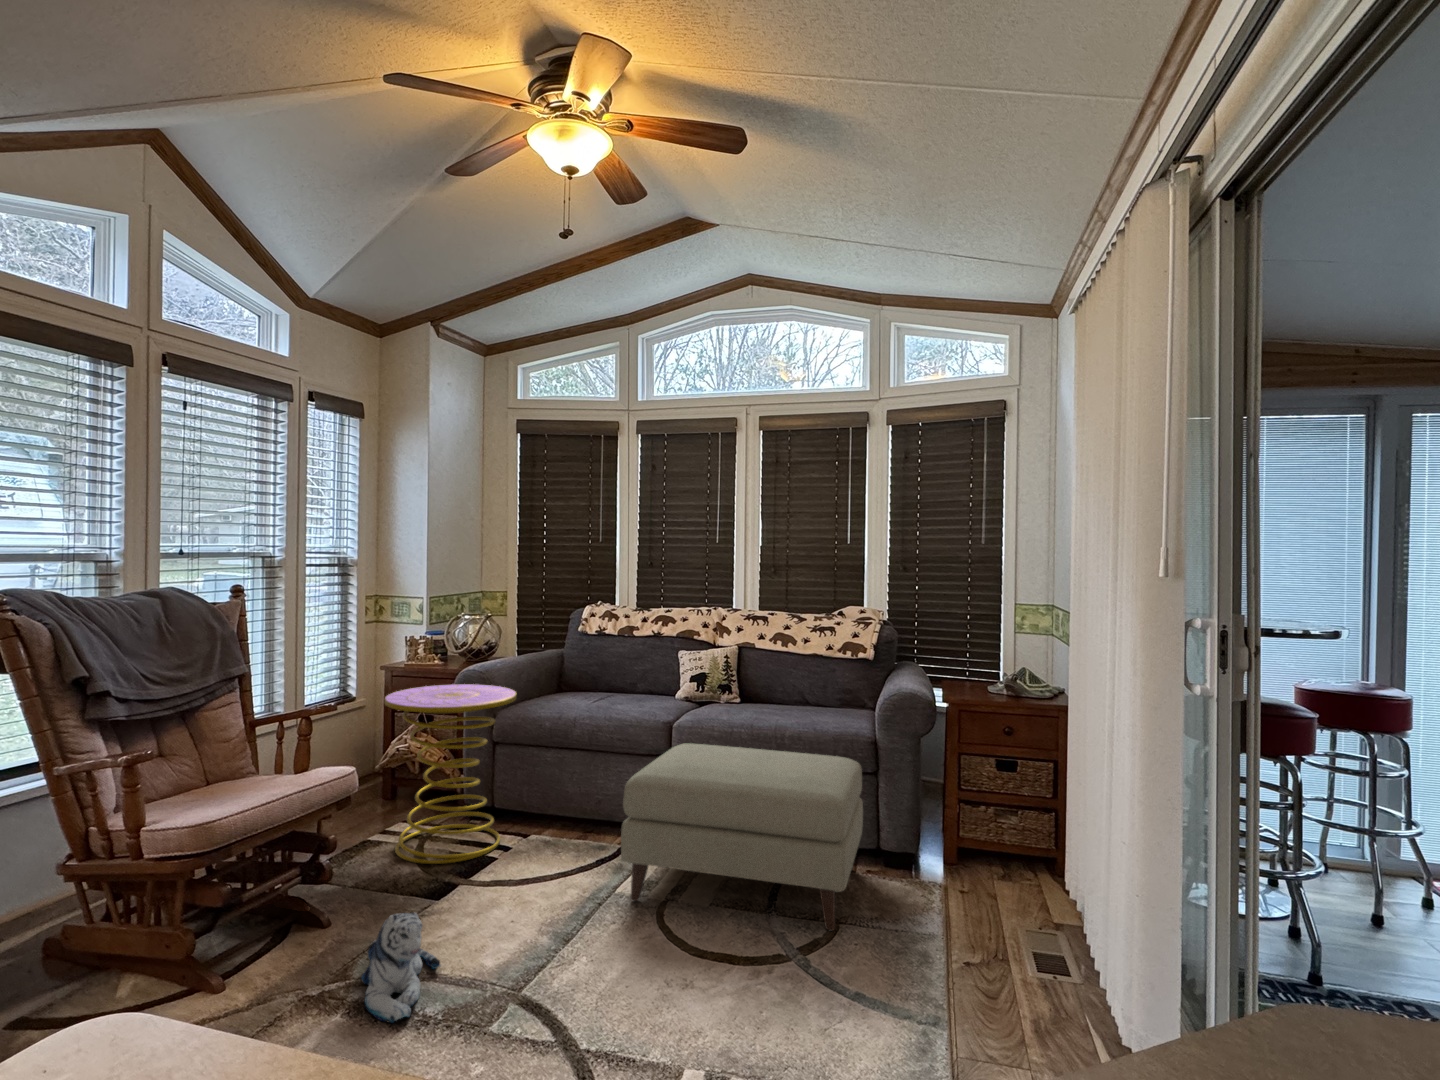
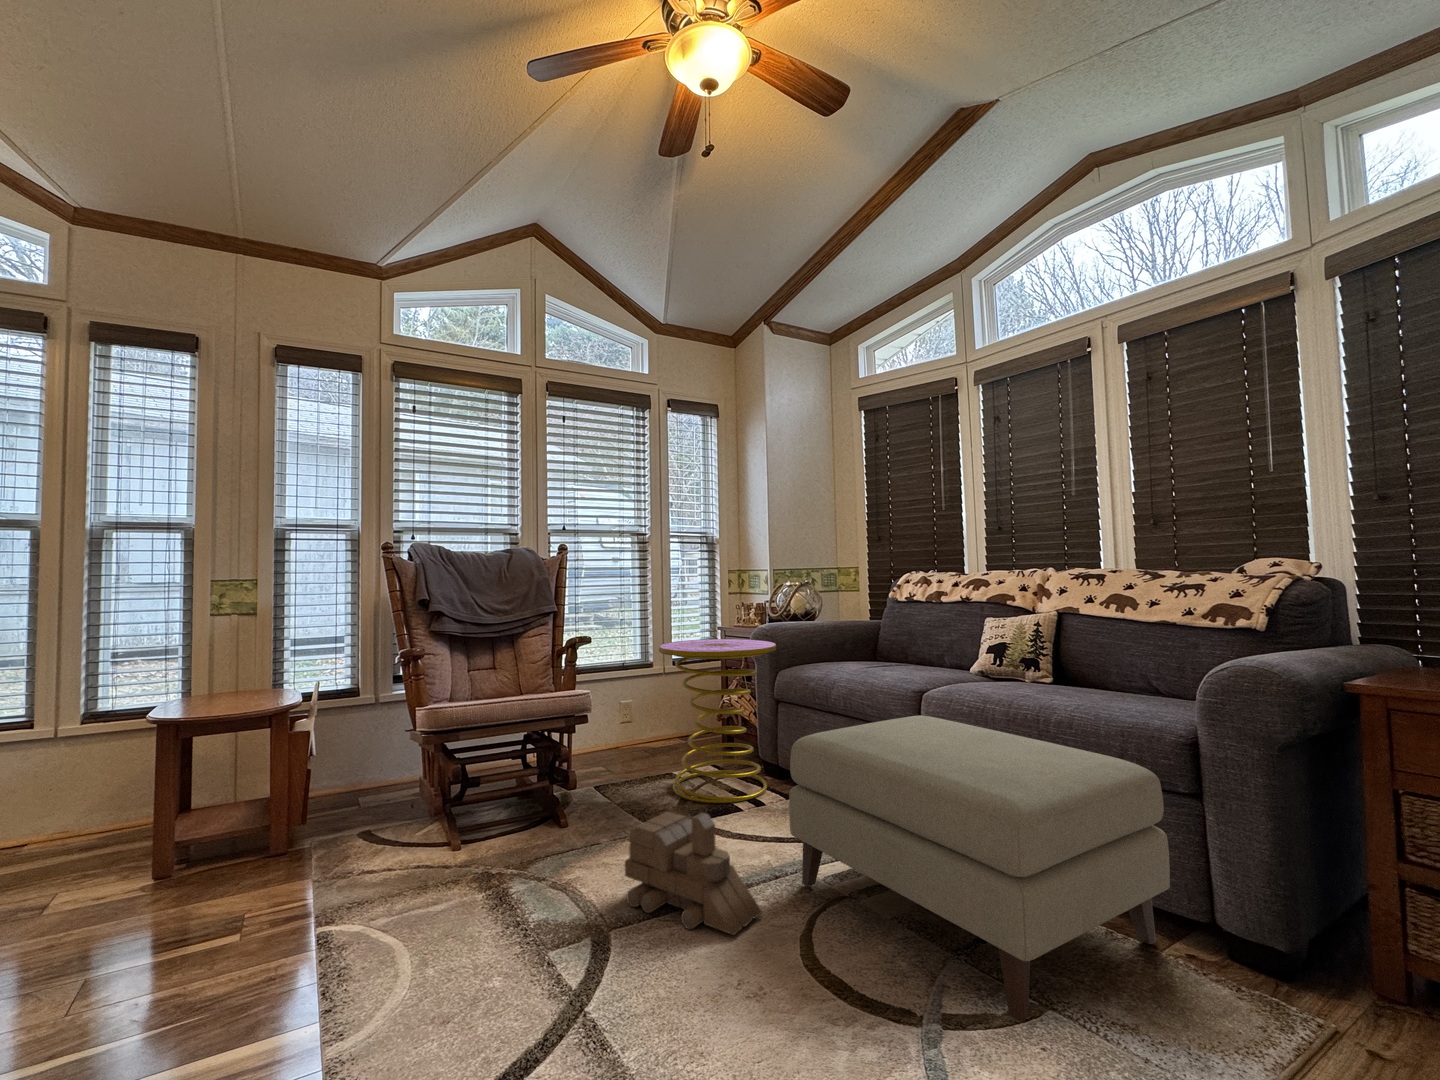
toy train: none [504,859,631,962] -> present [625,812,762,935]
plush toy: present [361,912,440,1023] -> none [478,819,580,920]

